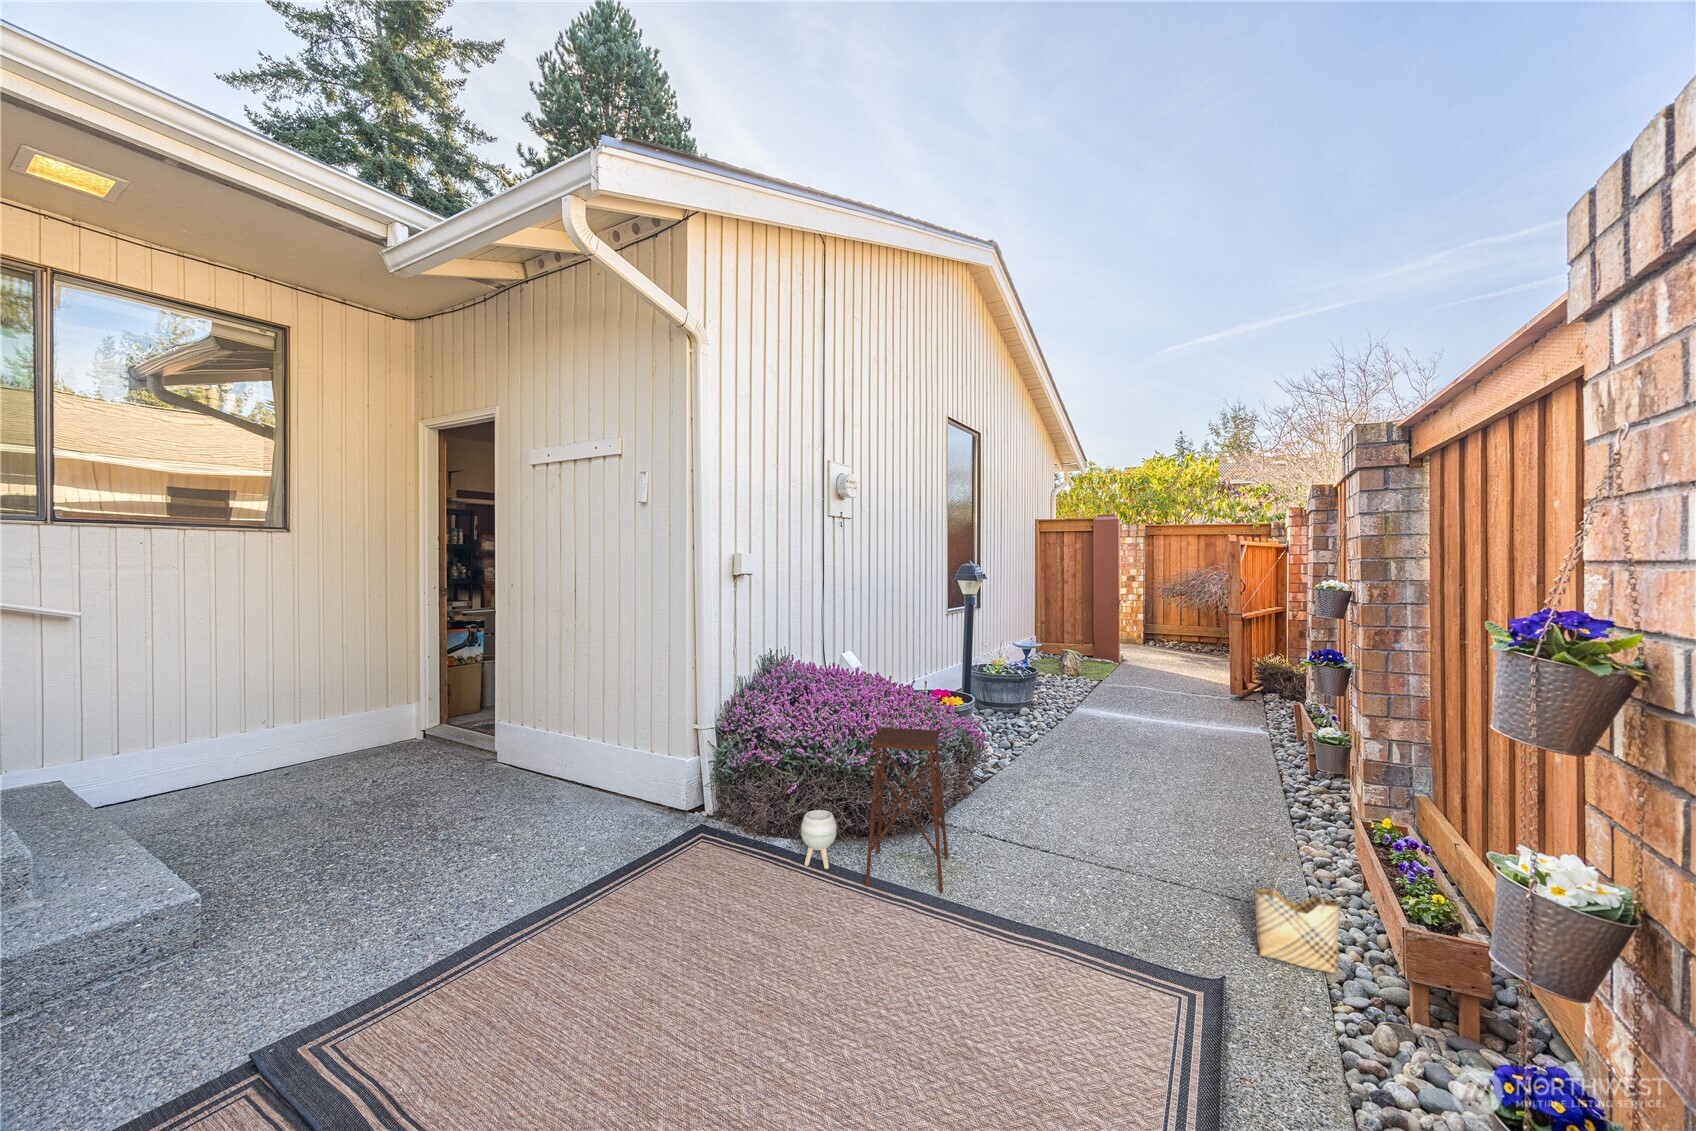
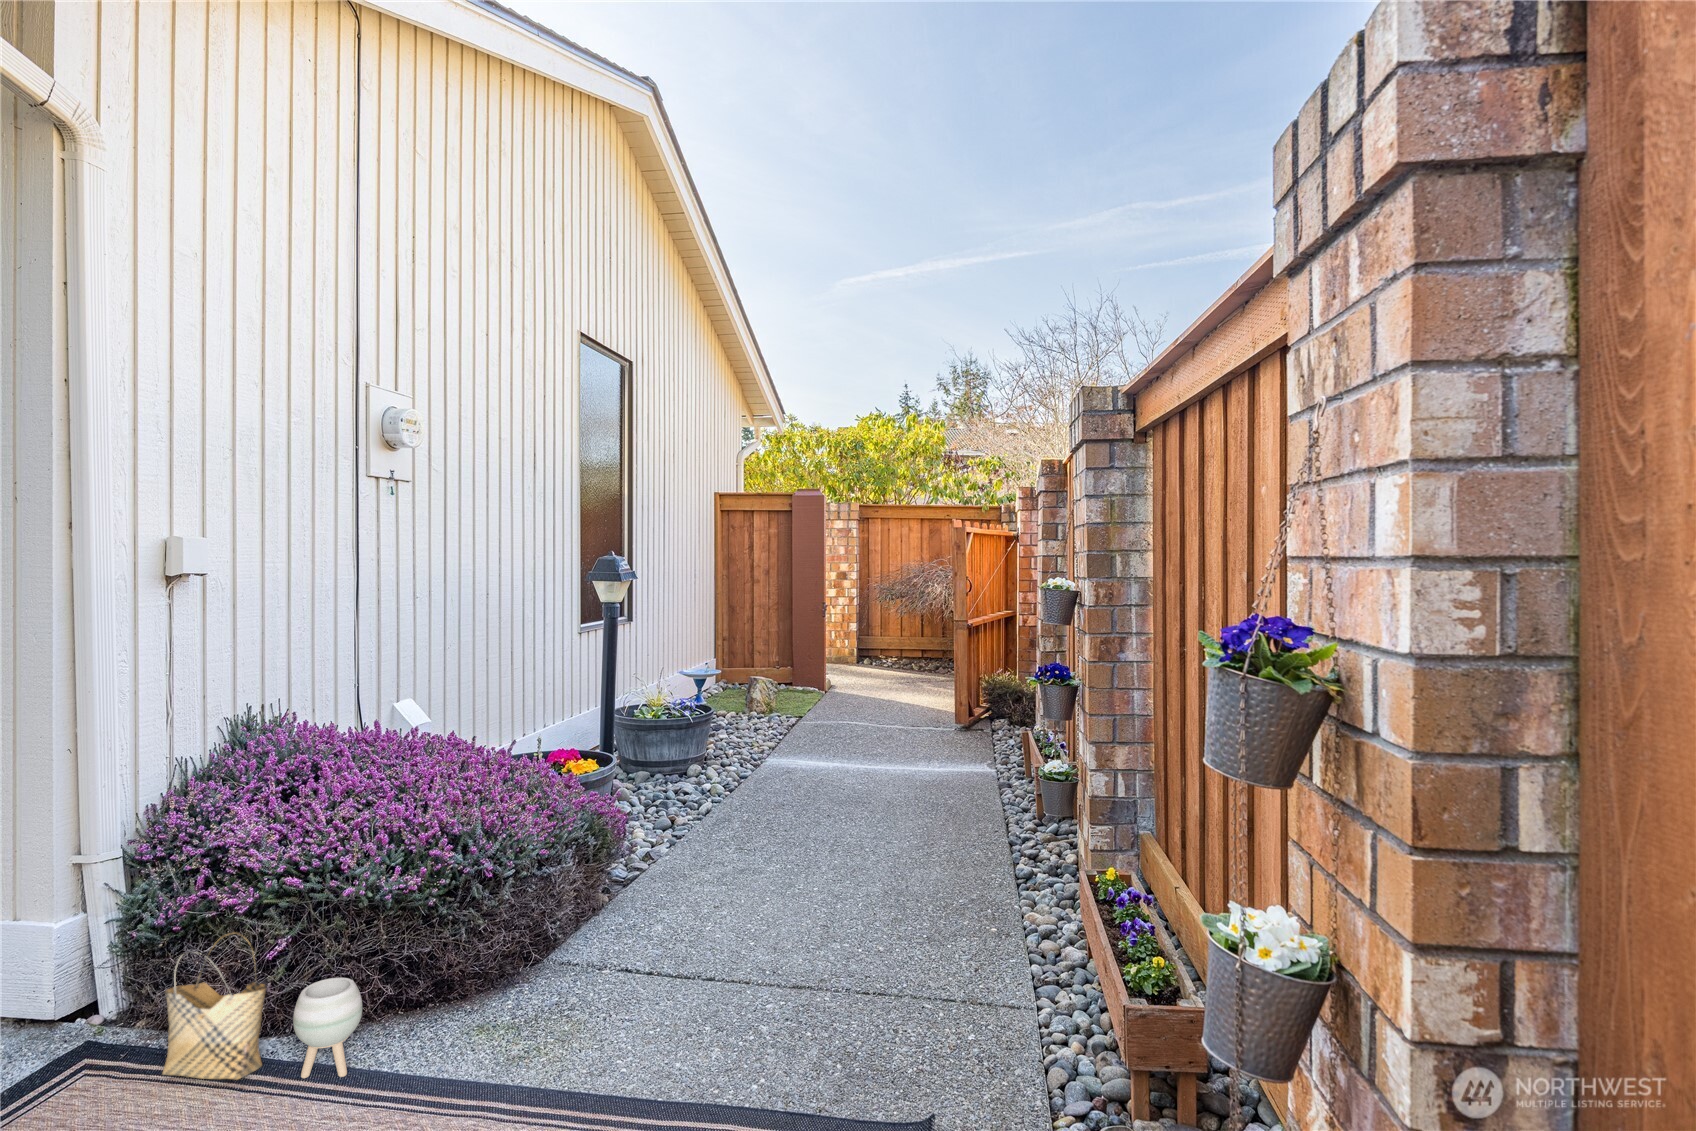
side table: present [865,728,948,893] -> none [411,821,558,1093]
woven basket: present [1254,854,1341,974] -> present [163,932,267,1080]

